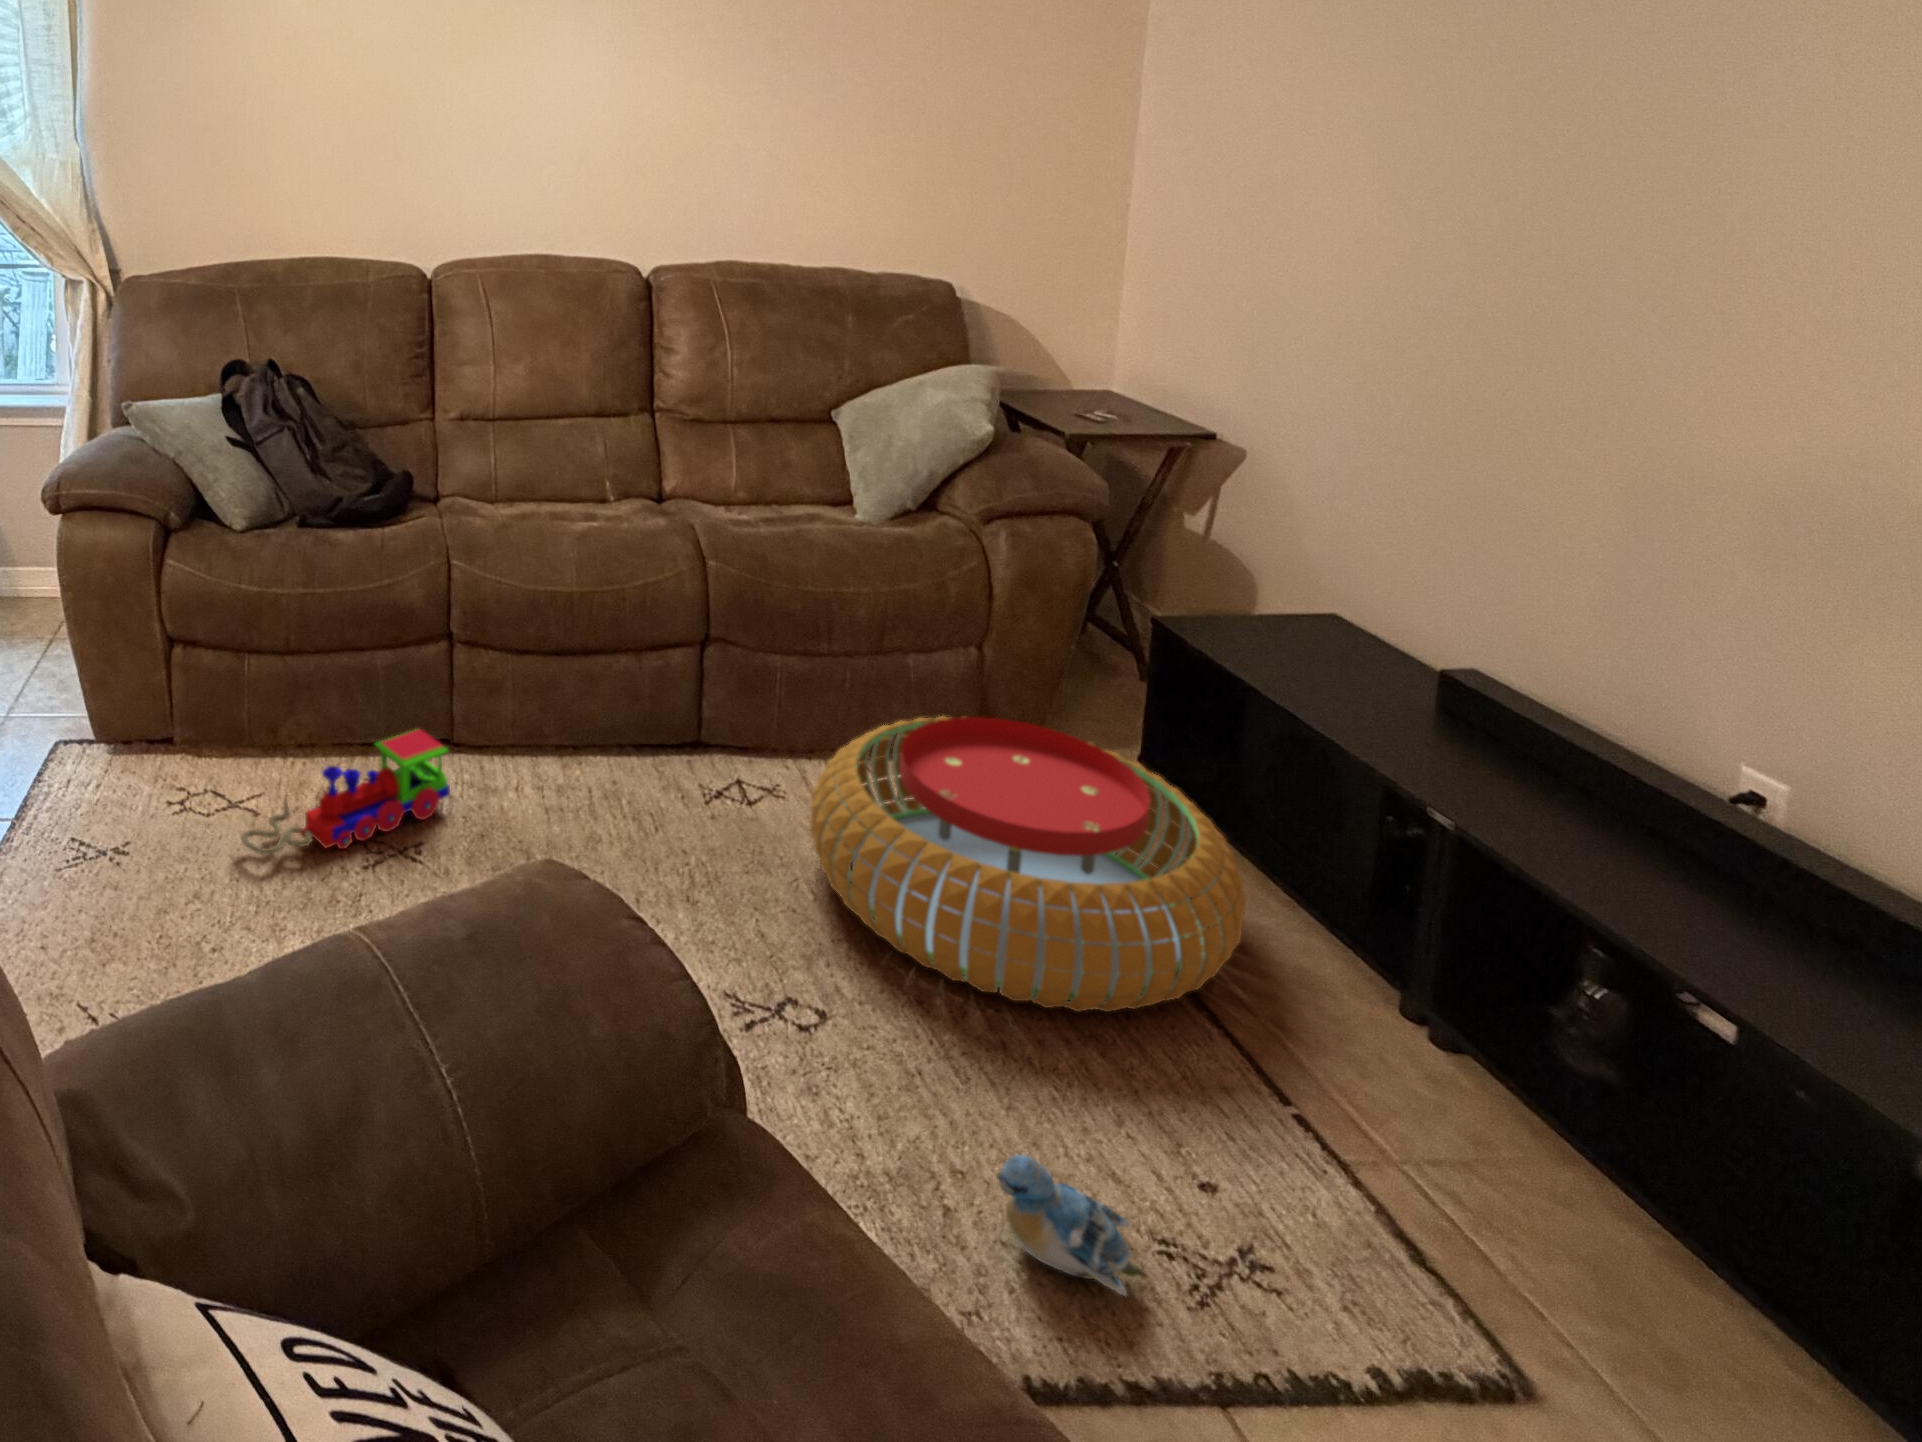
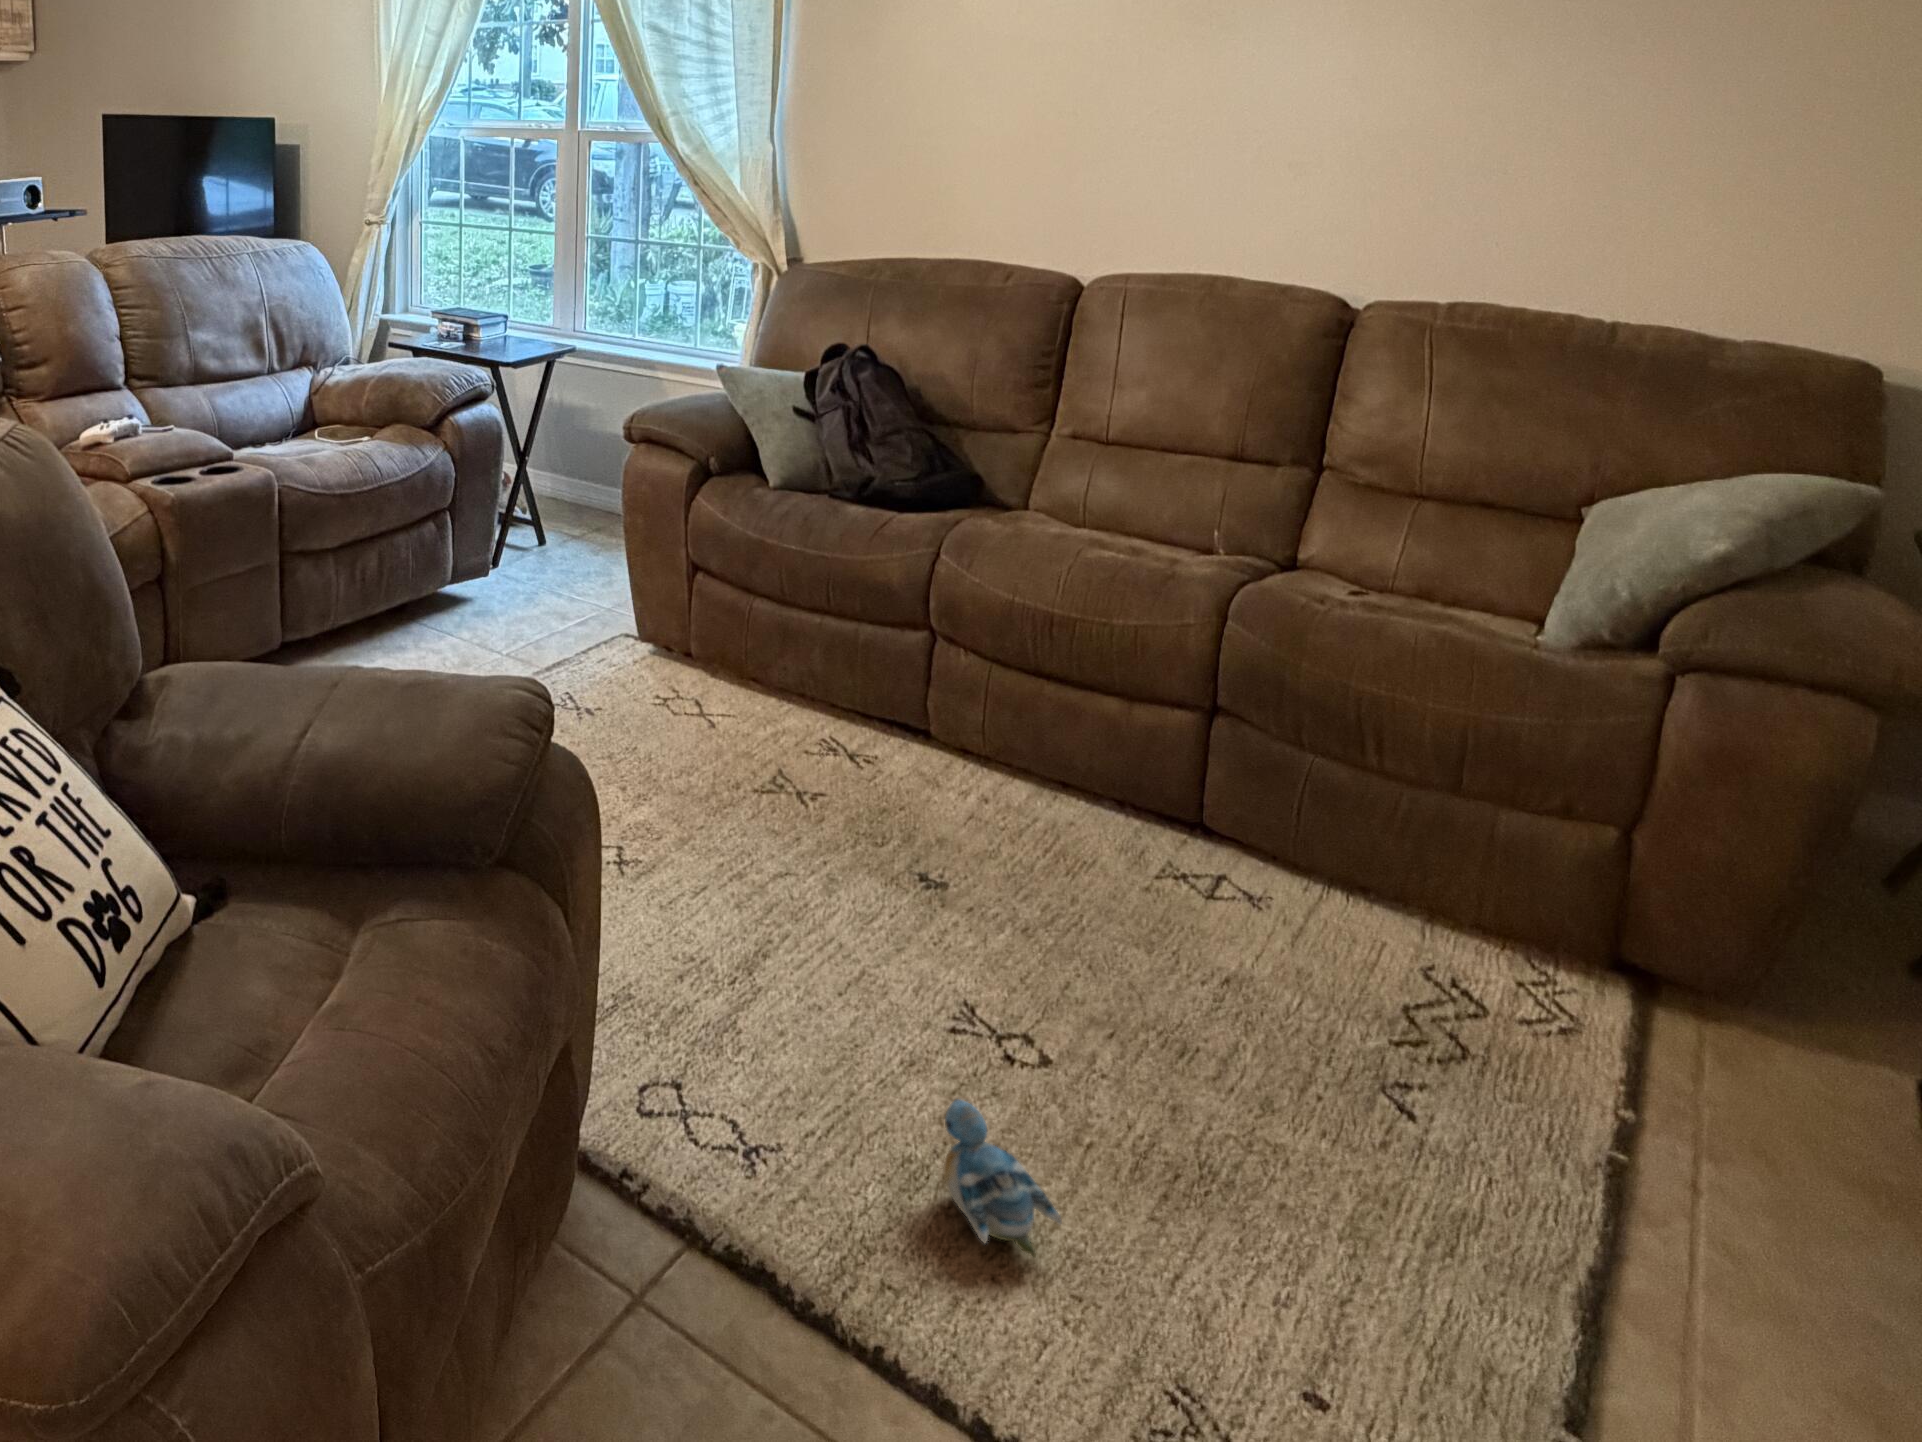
pouf: present [810,716,1246,1012] -> none [1132,829,1723,1206]
toy train: present [241,729,450,855] -> none [663,690,868,774]

